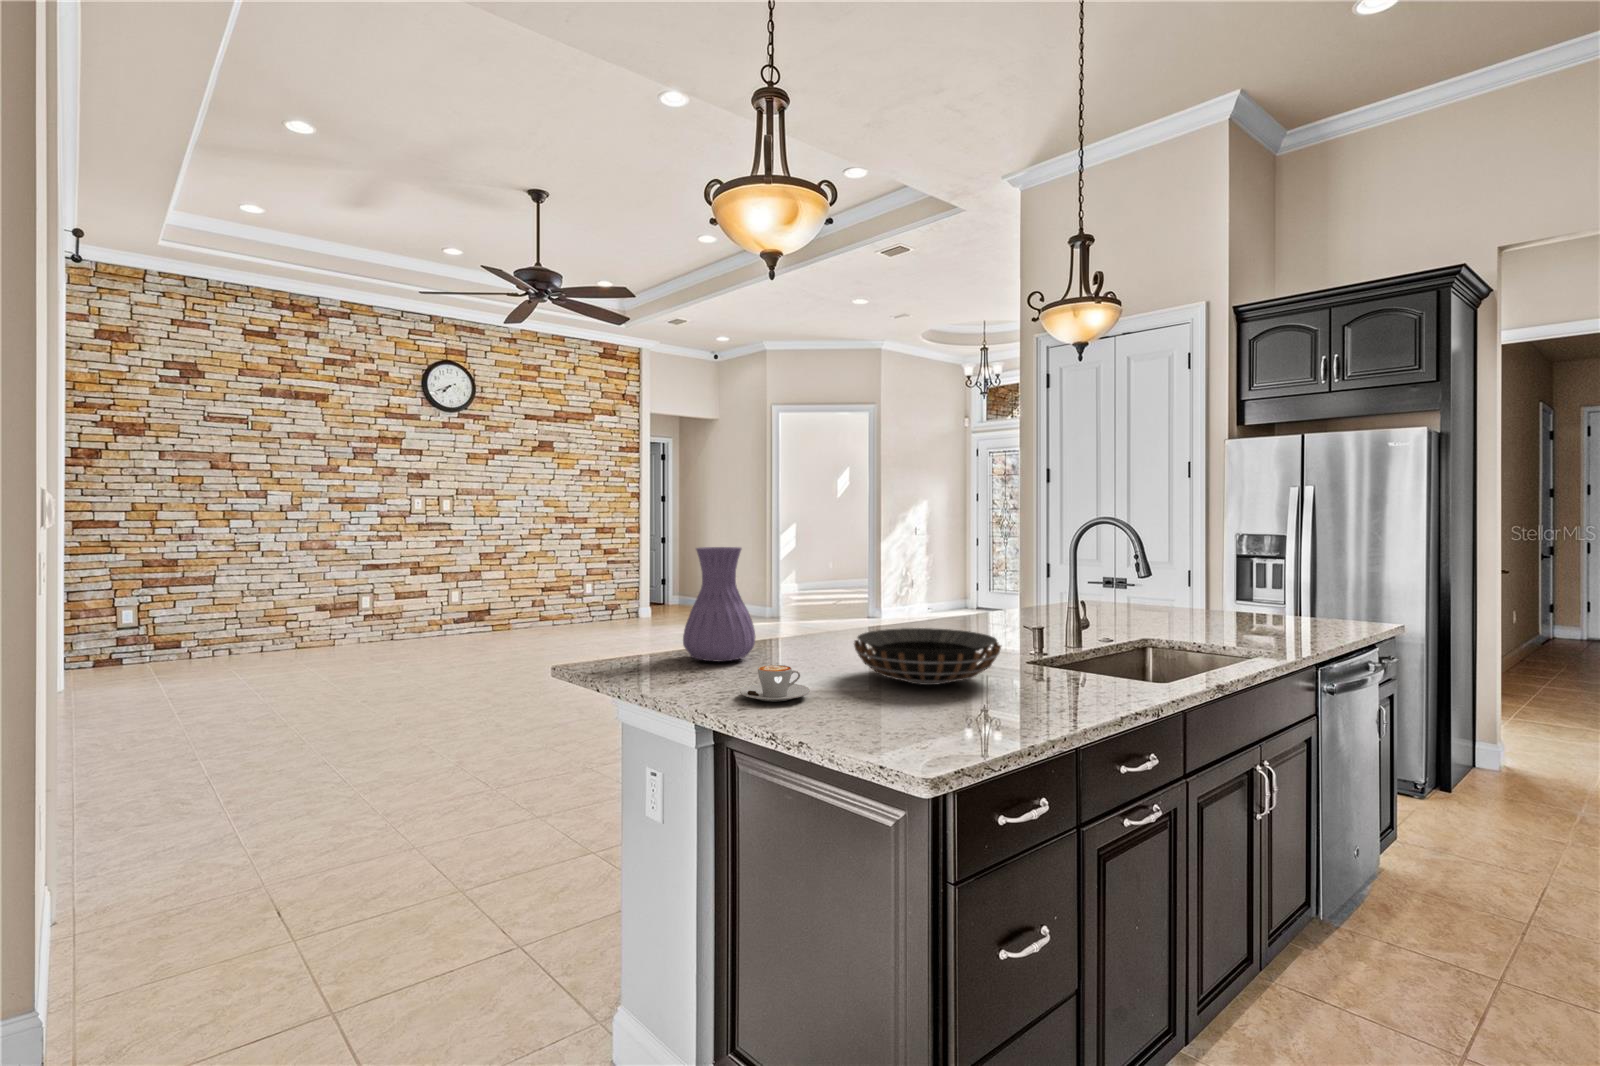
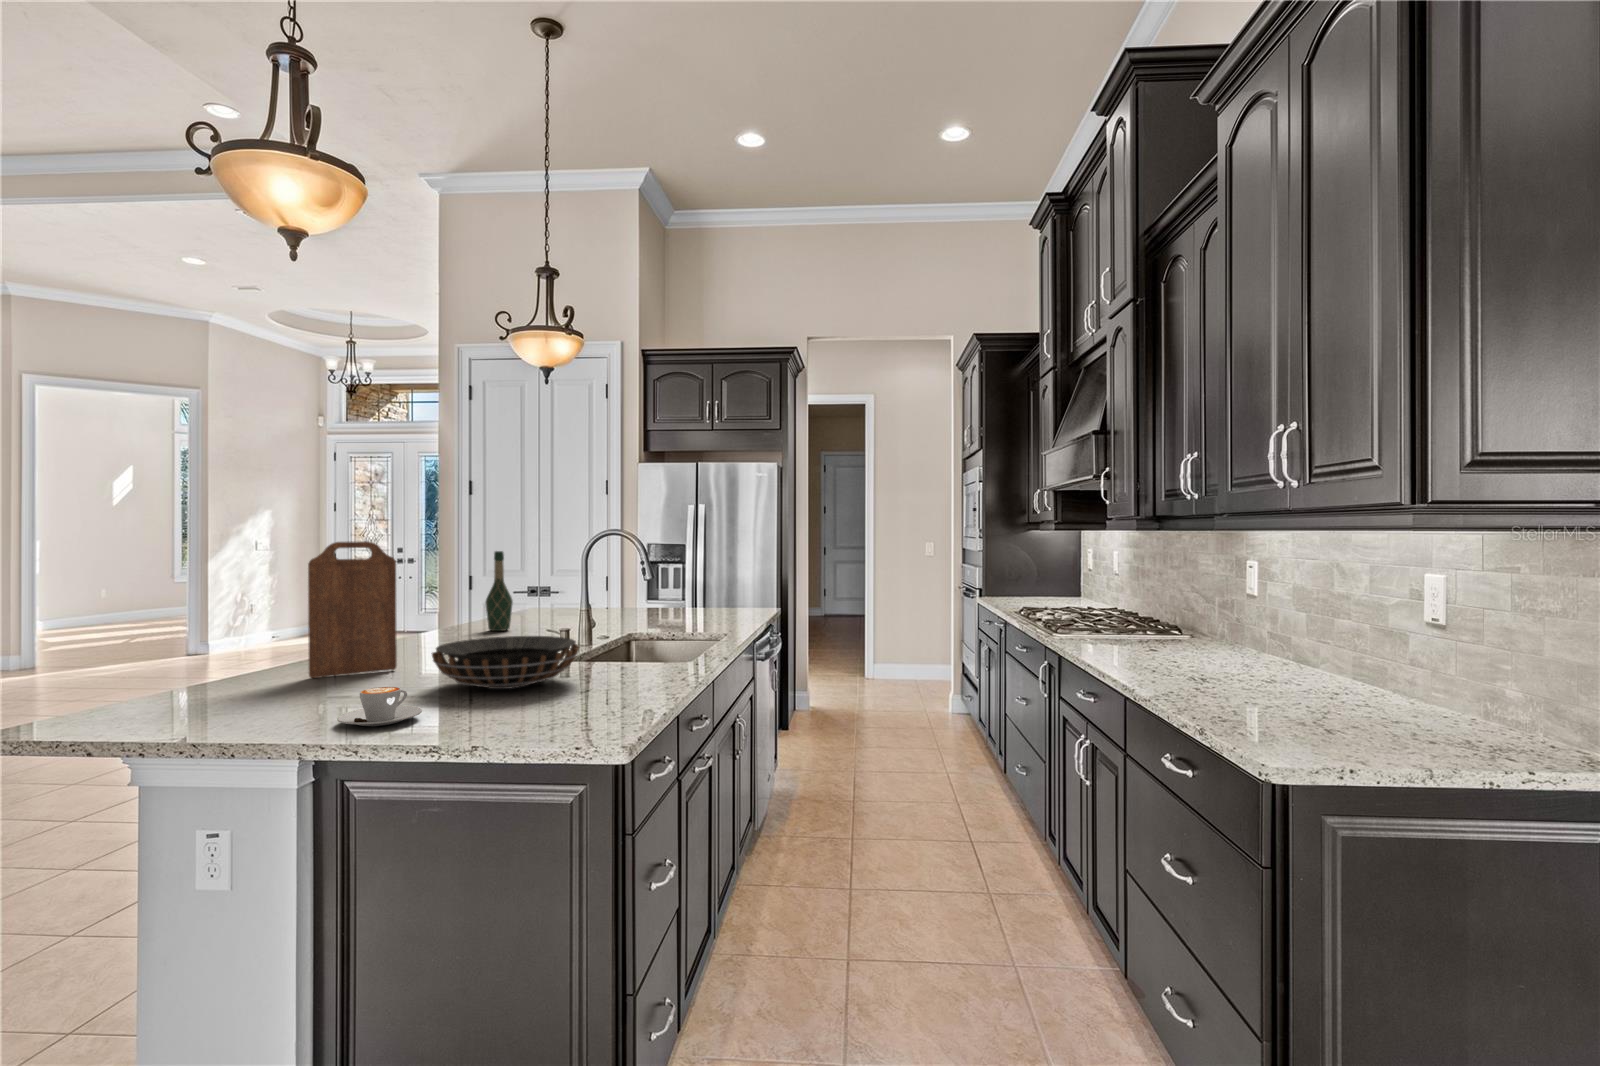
cutting board: none [792,528,862,649] -> present [308,541,397,678]
wine bottle: none [994,539,1021,622] -> present [485,551,513,631]
vase: present [683,547,755,662] -> none [178,565,285,705]

